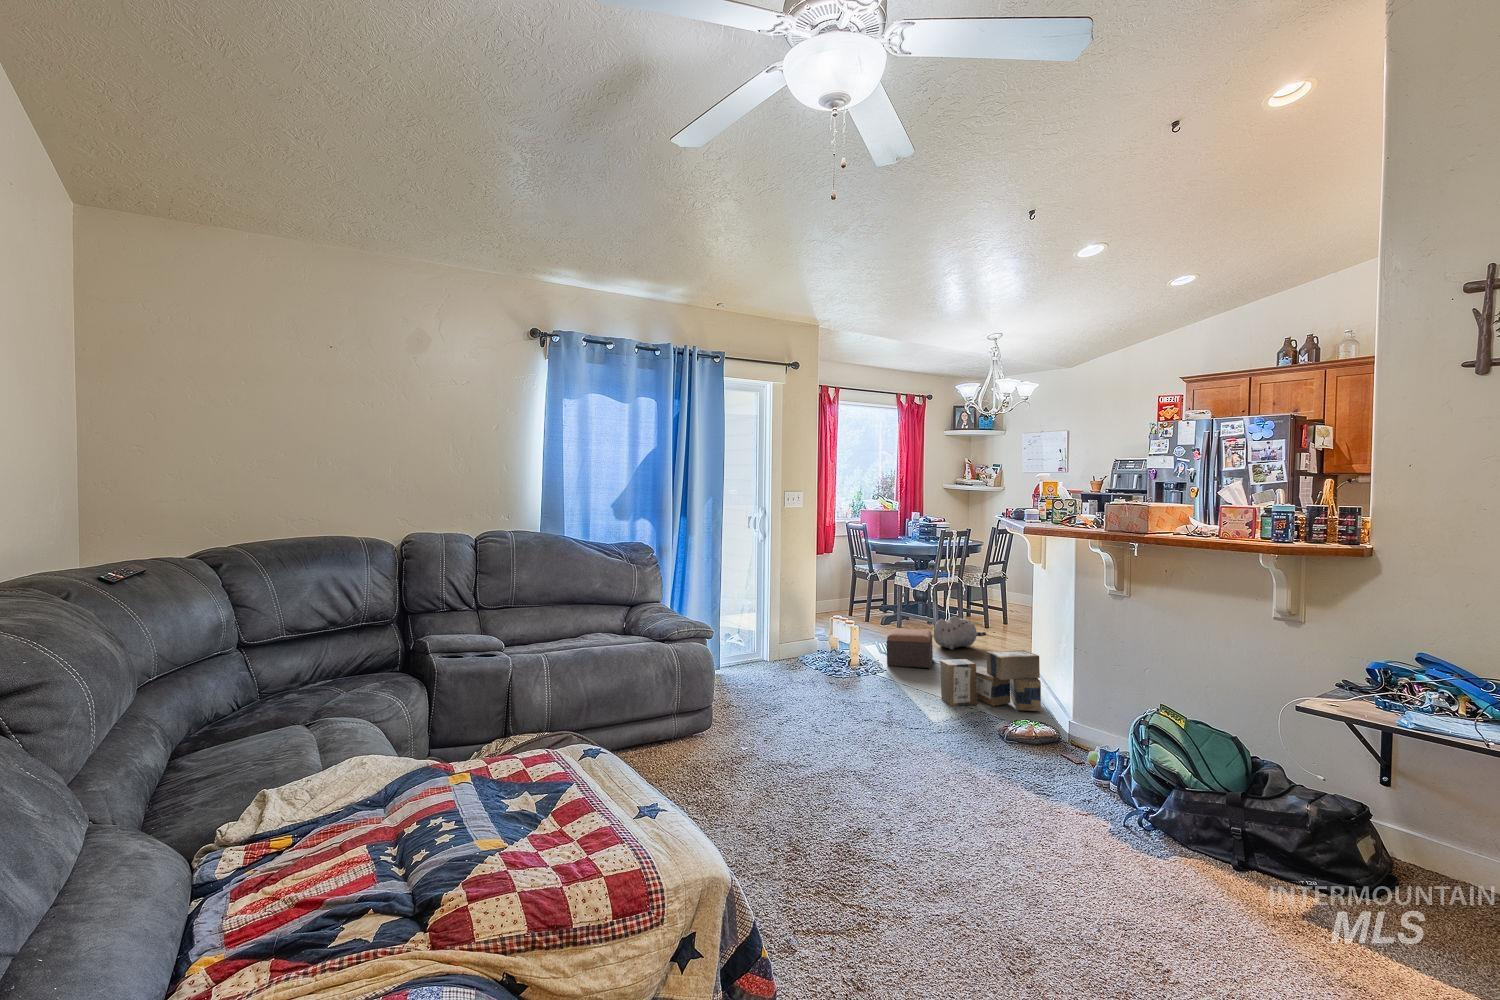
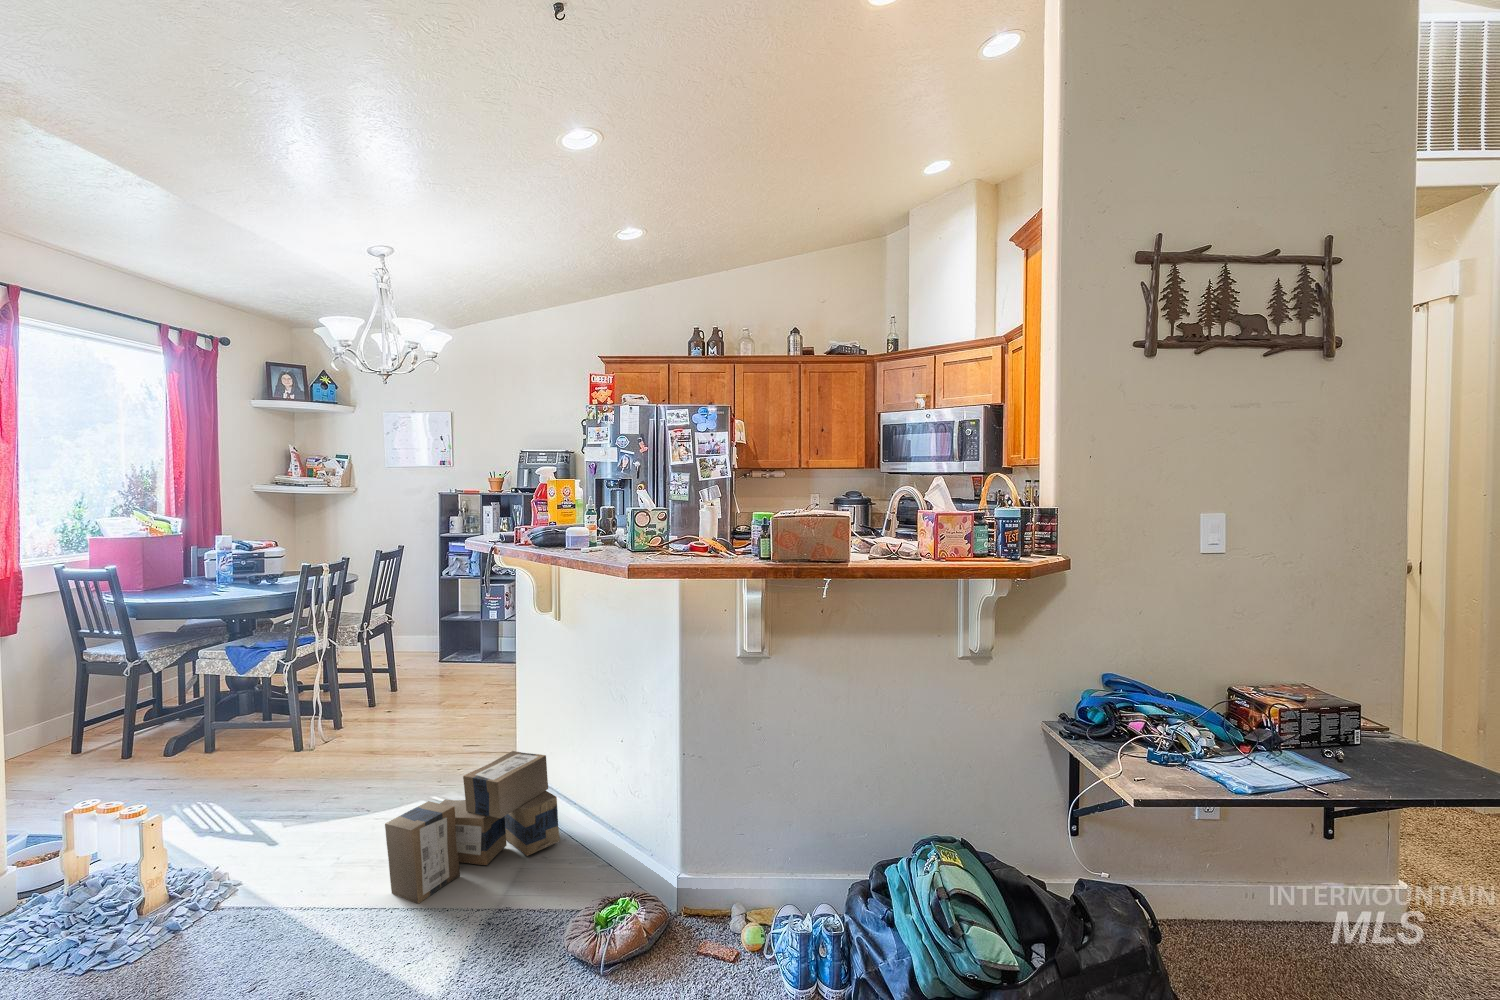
plush toy: present [933,616,986,650] -> none [304,710,392,769]
footstool: present [886,629,933,668] -> none [226,755,329,856]

